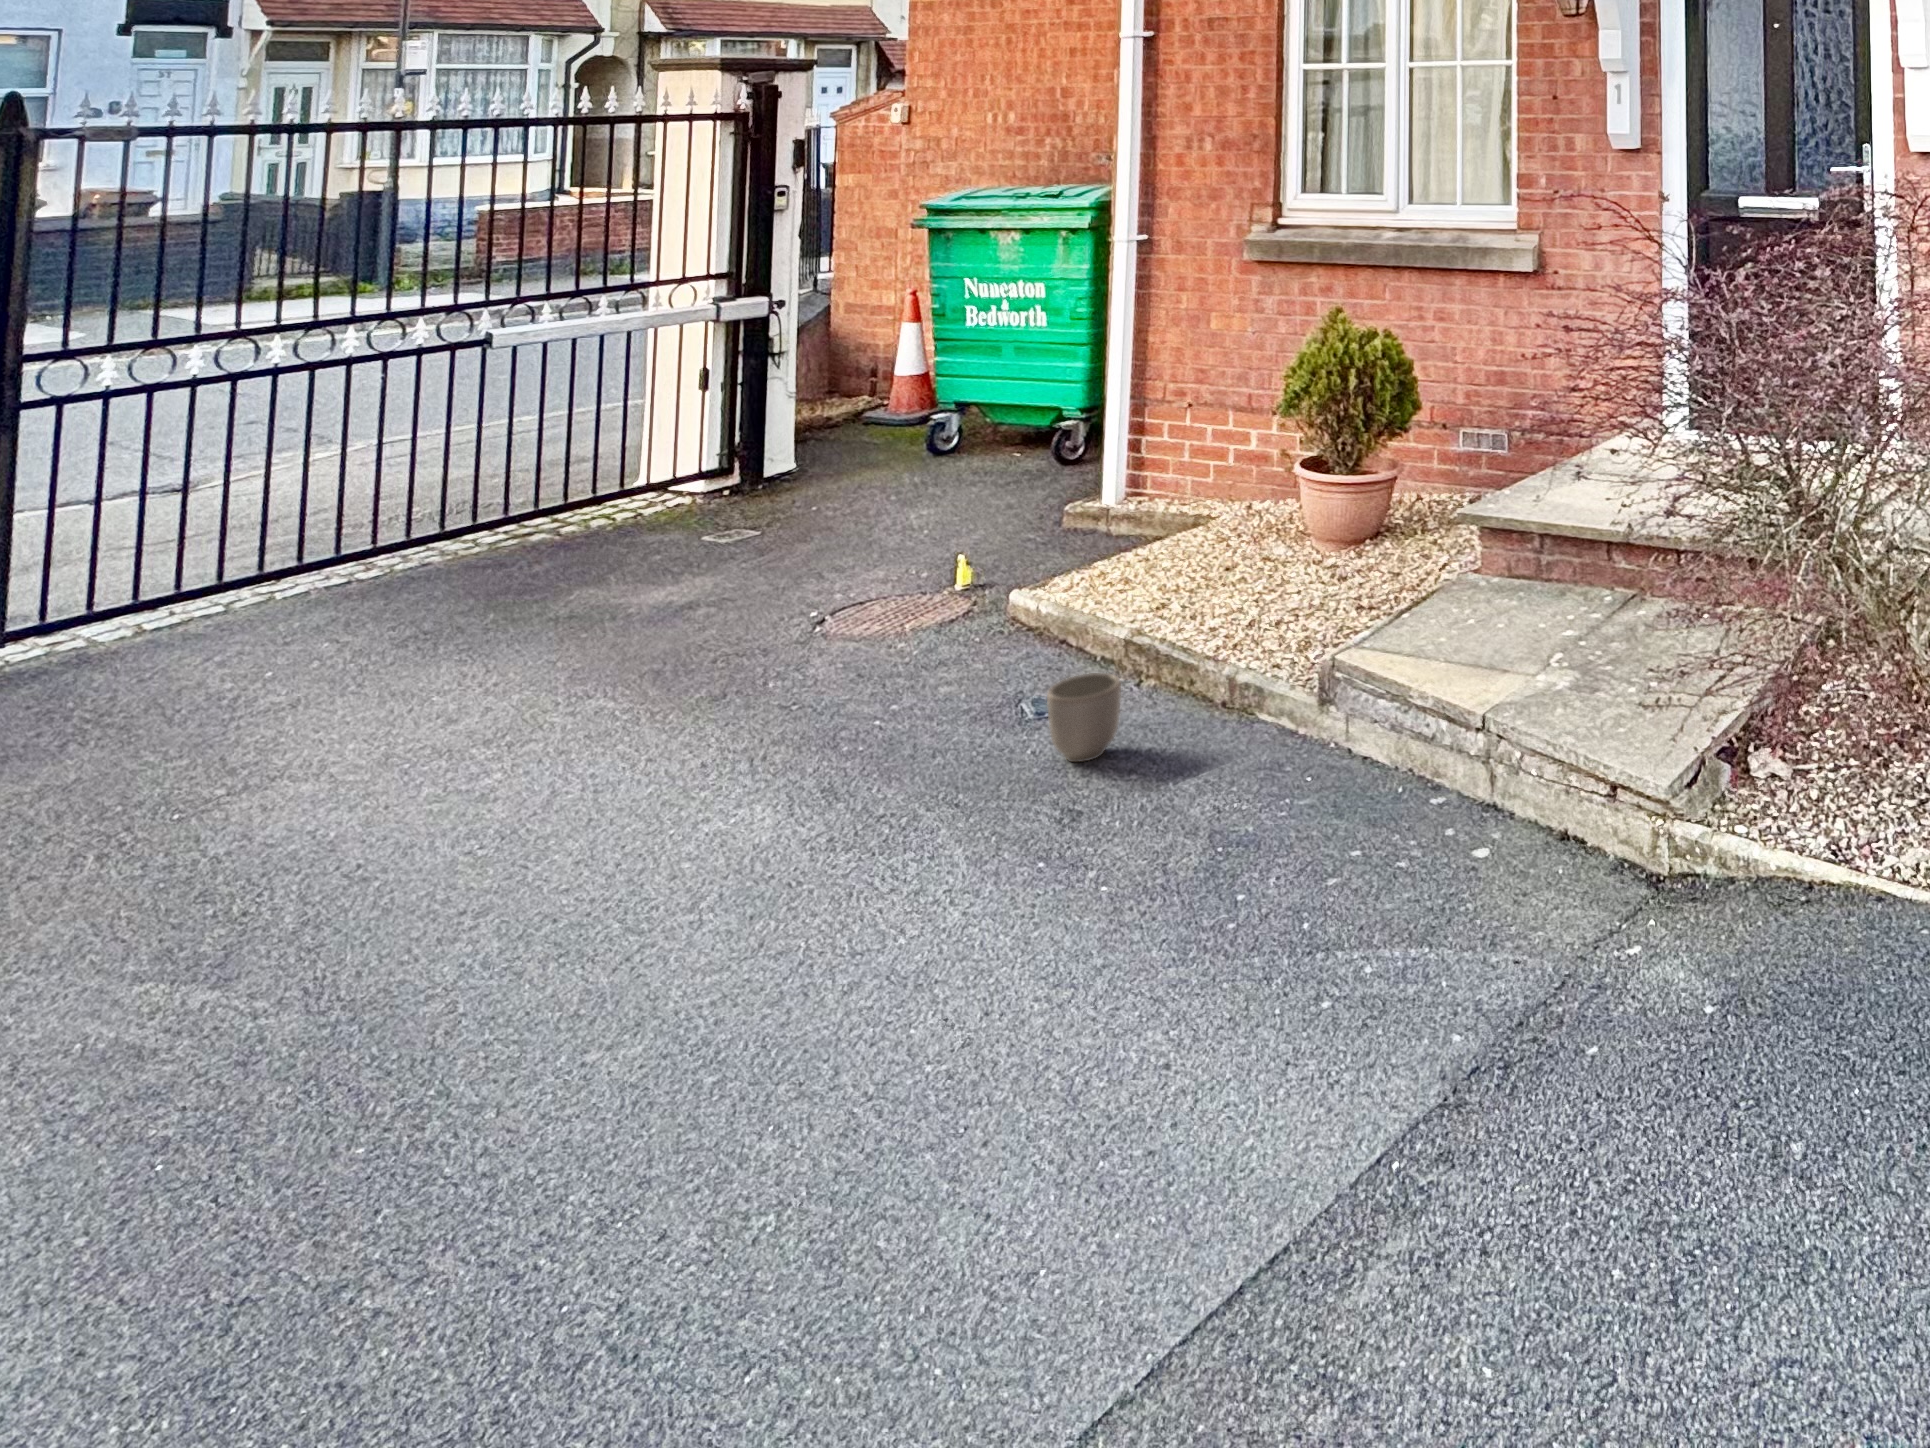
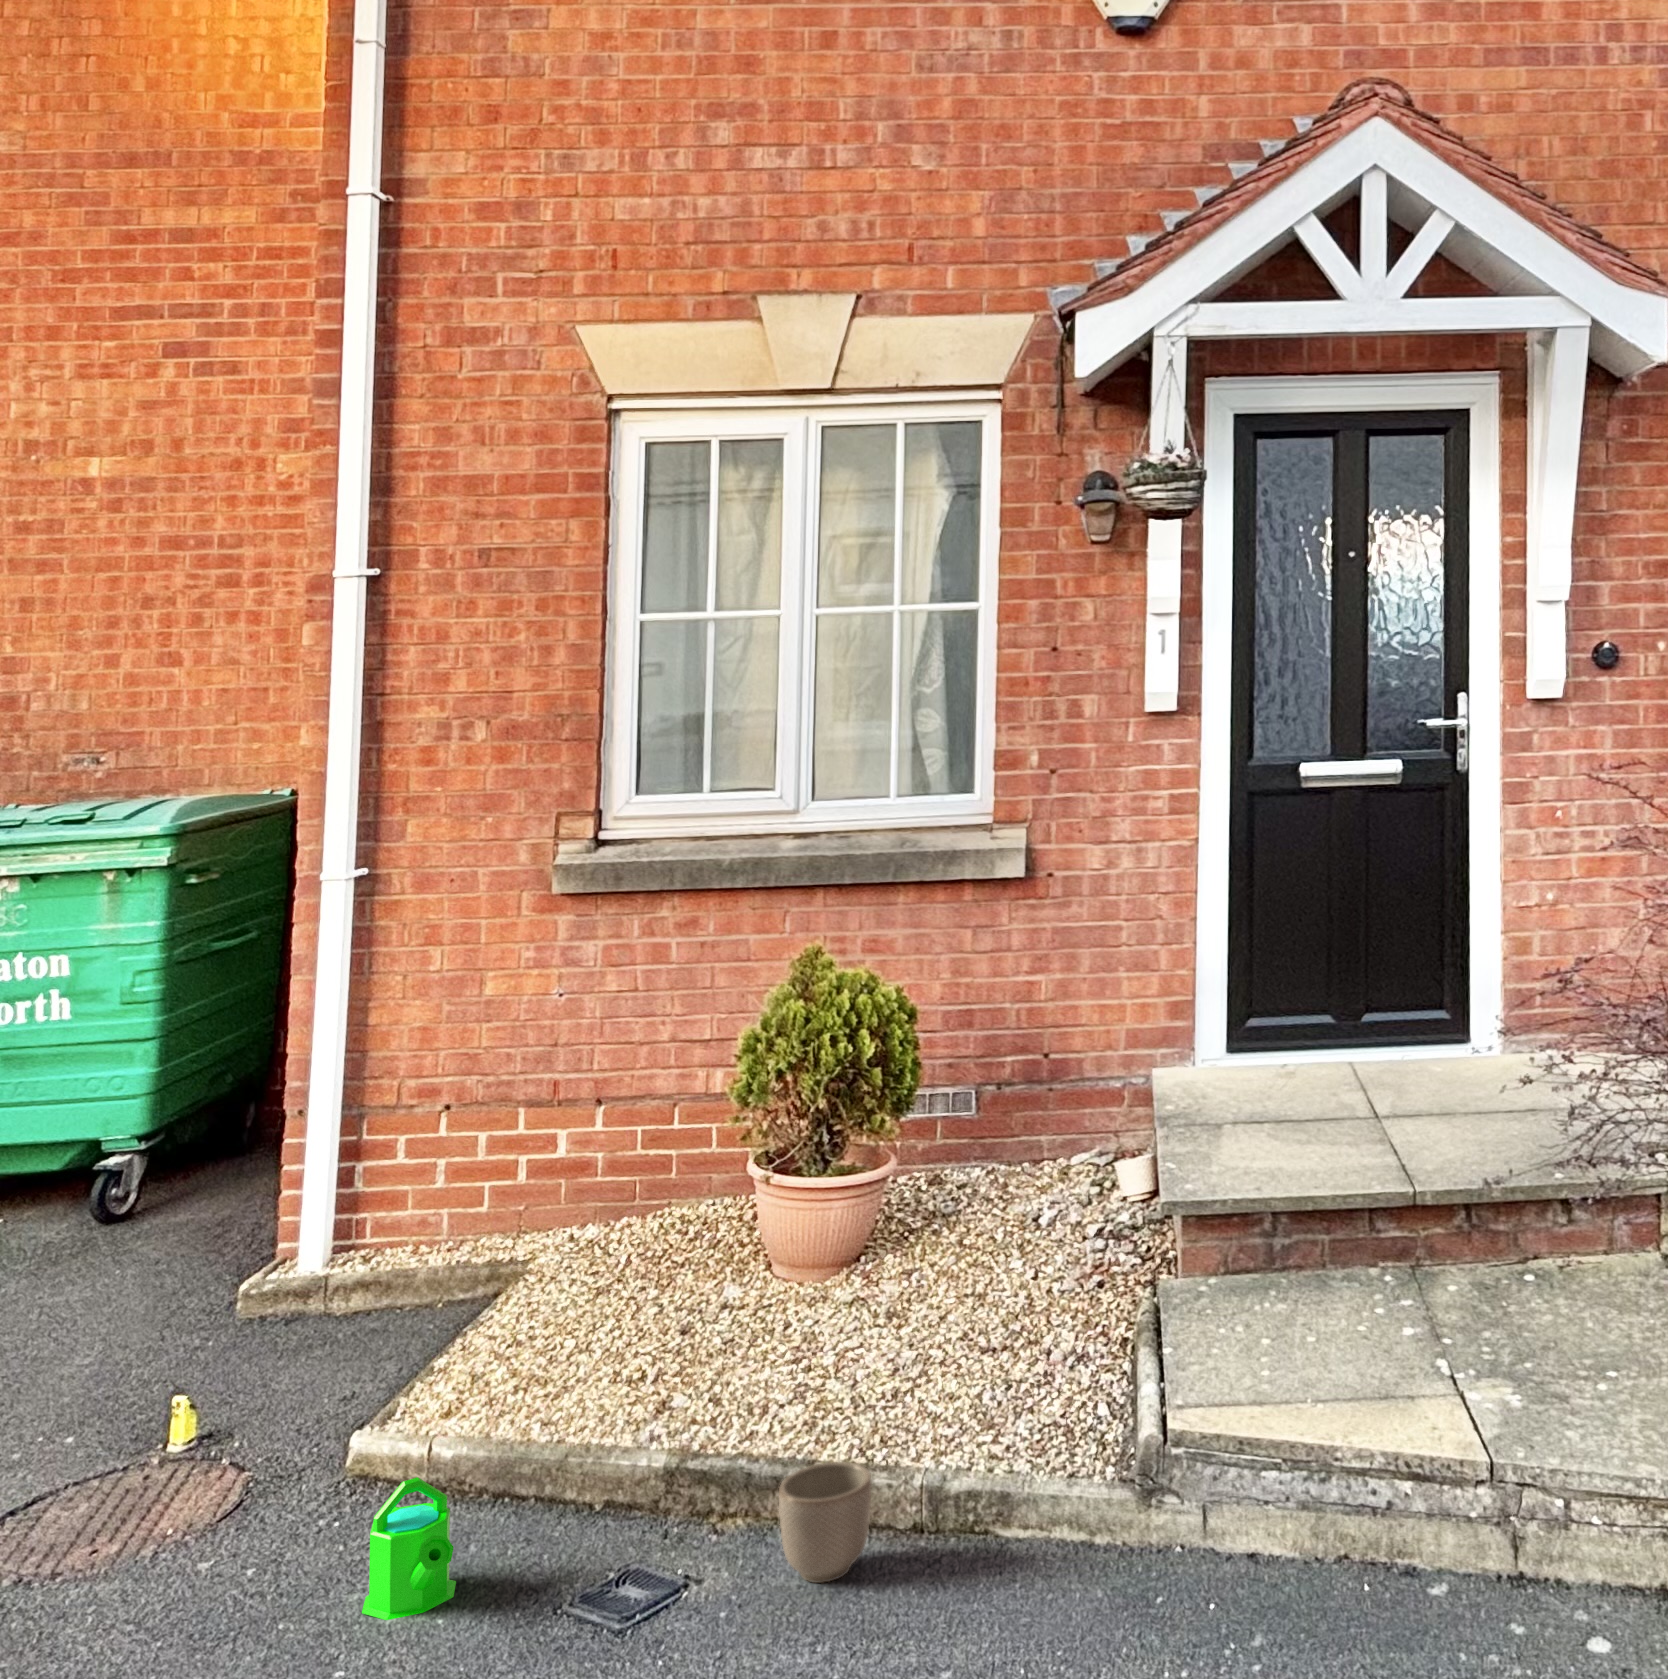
watering can: none [835,636,906,731] -> present [362,1477,456,1620]

